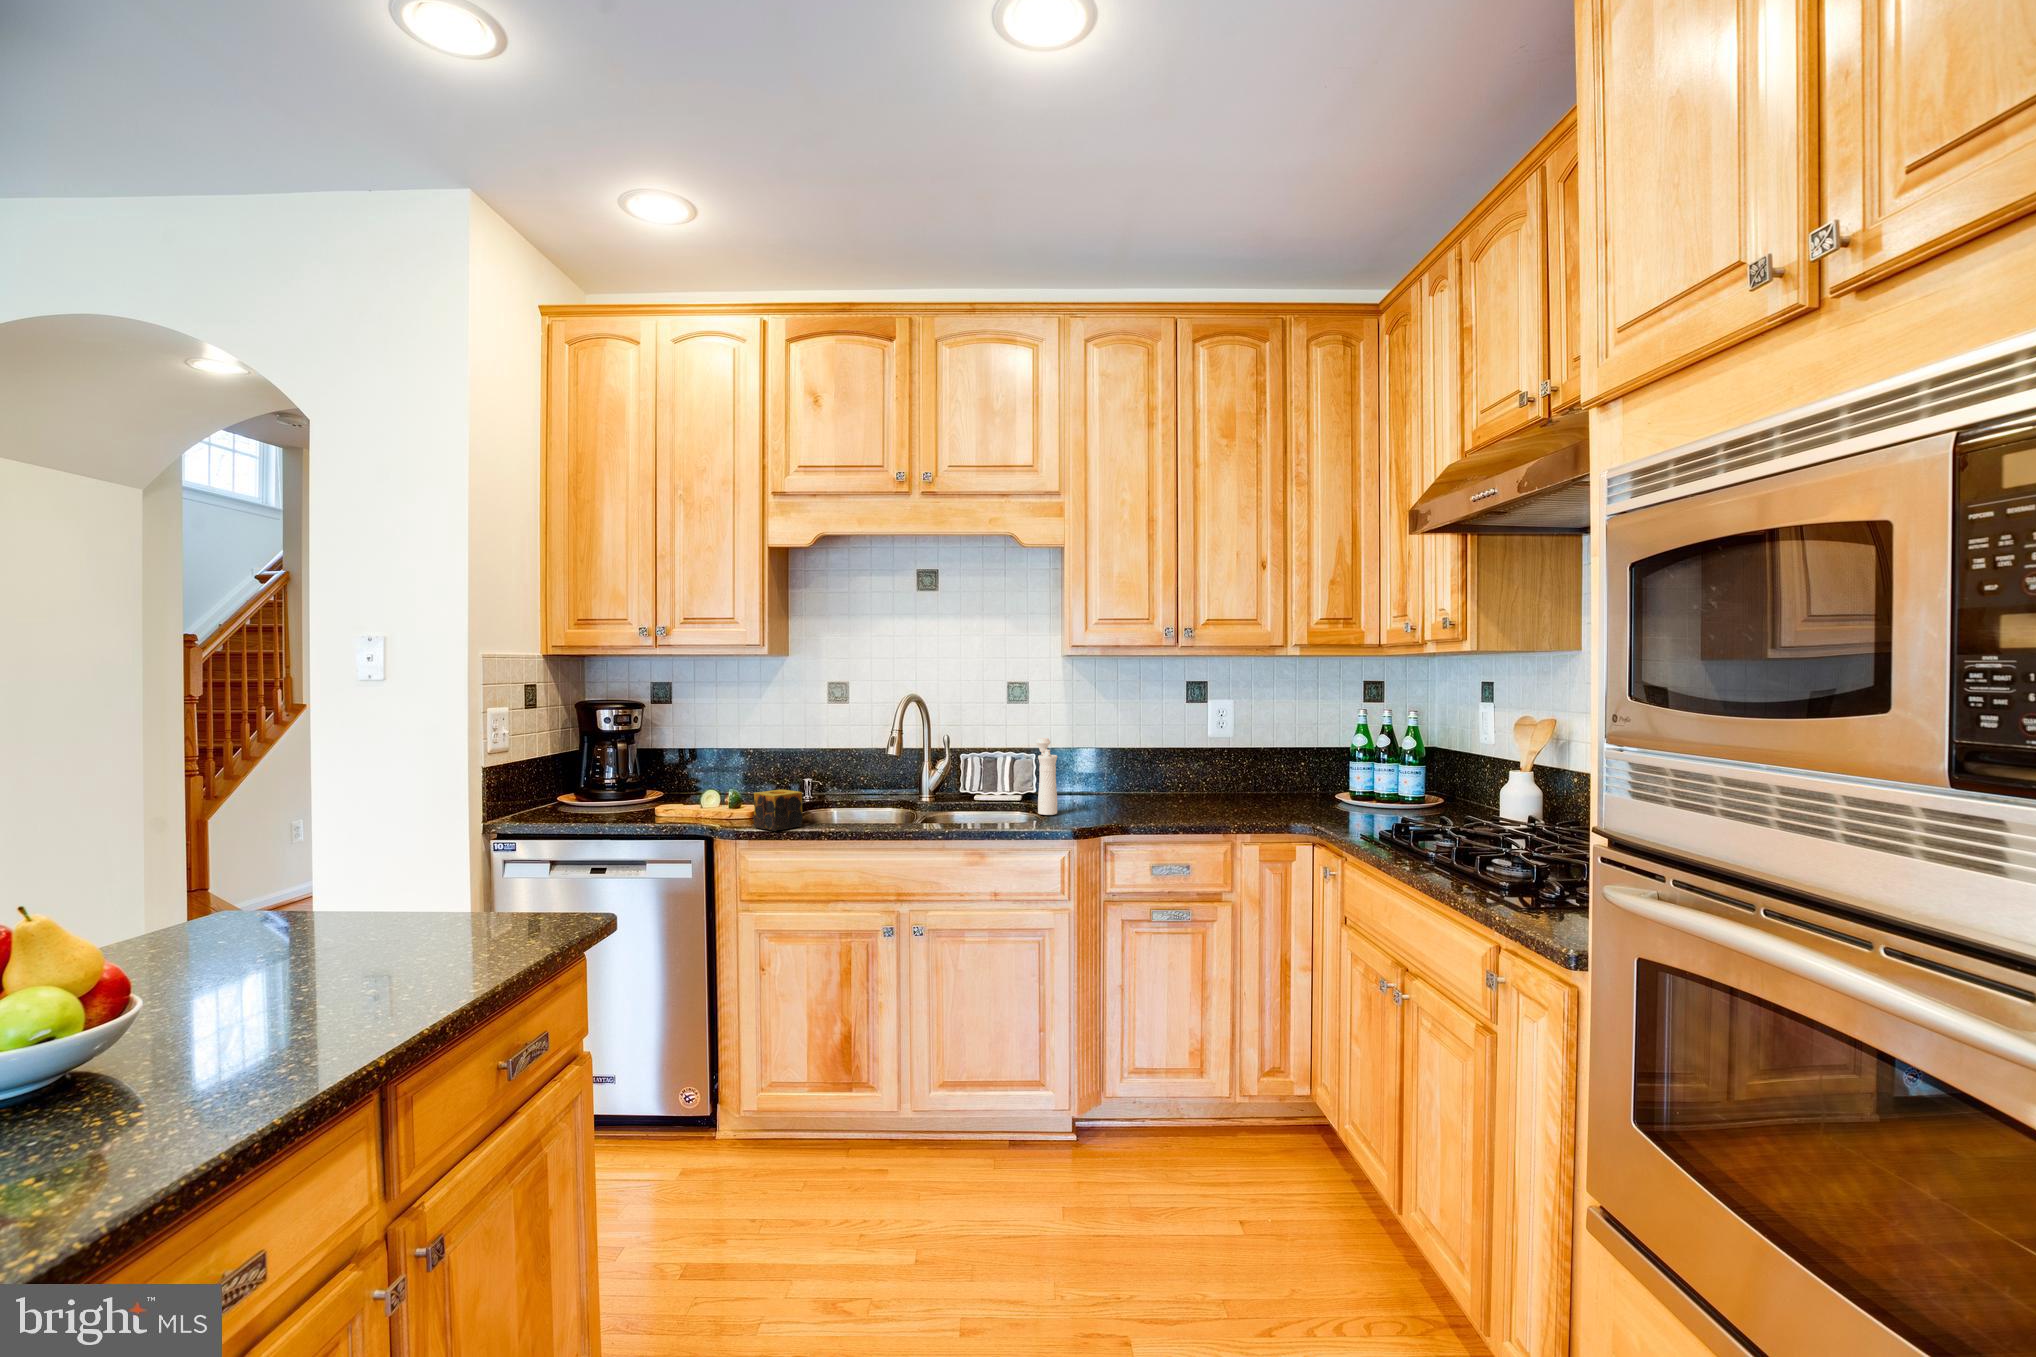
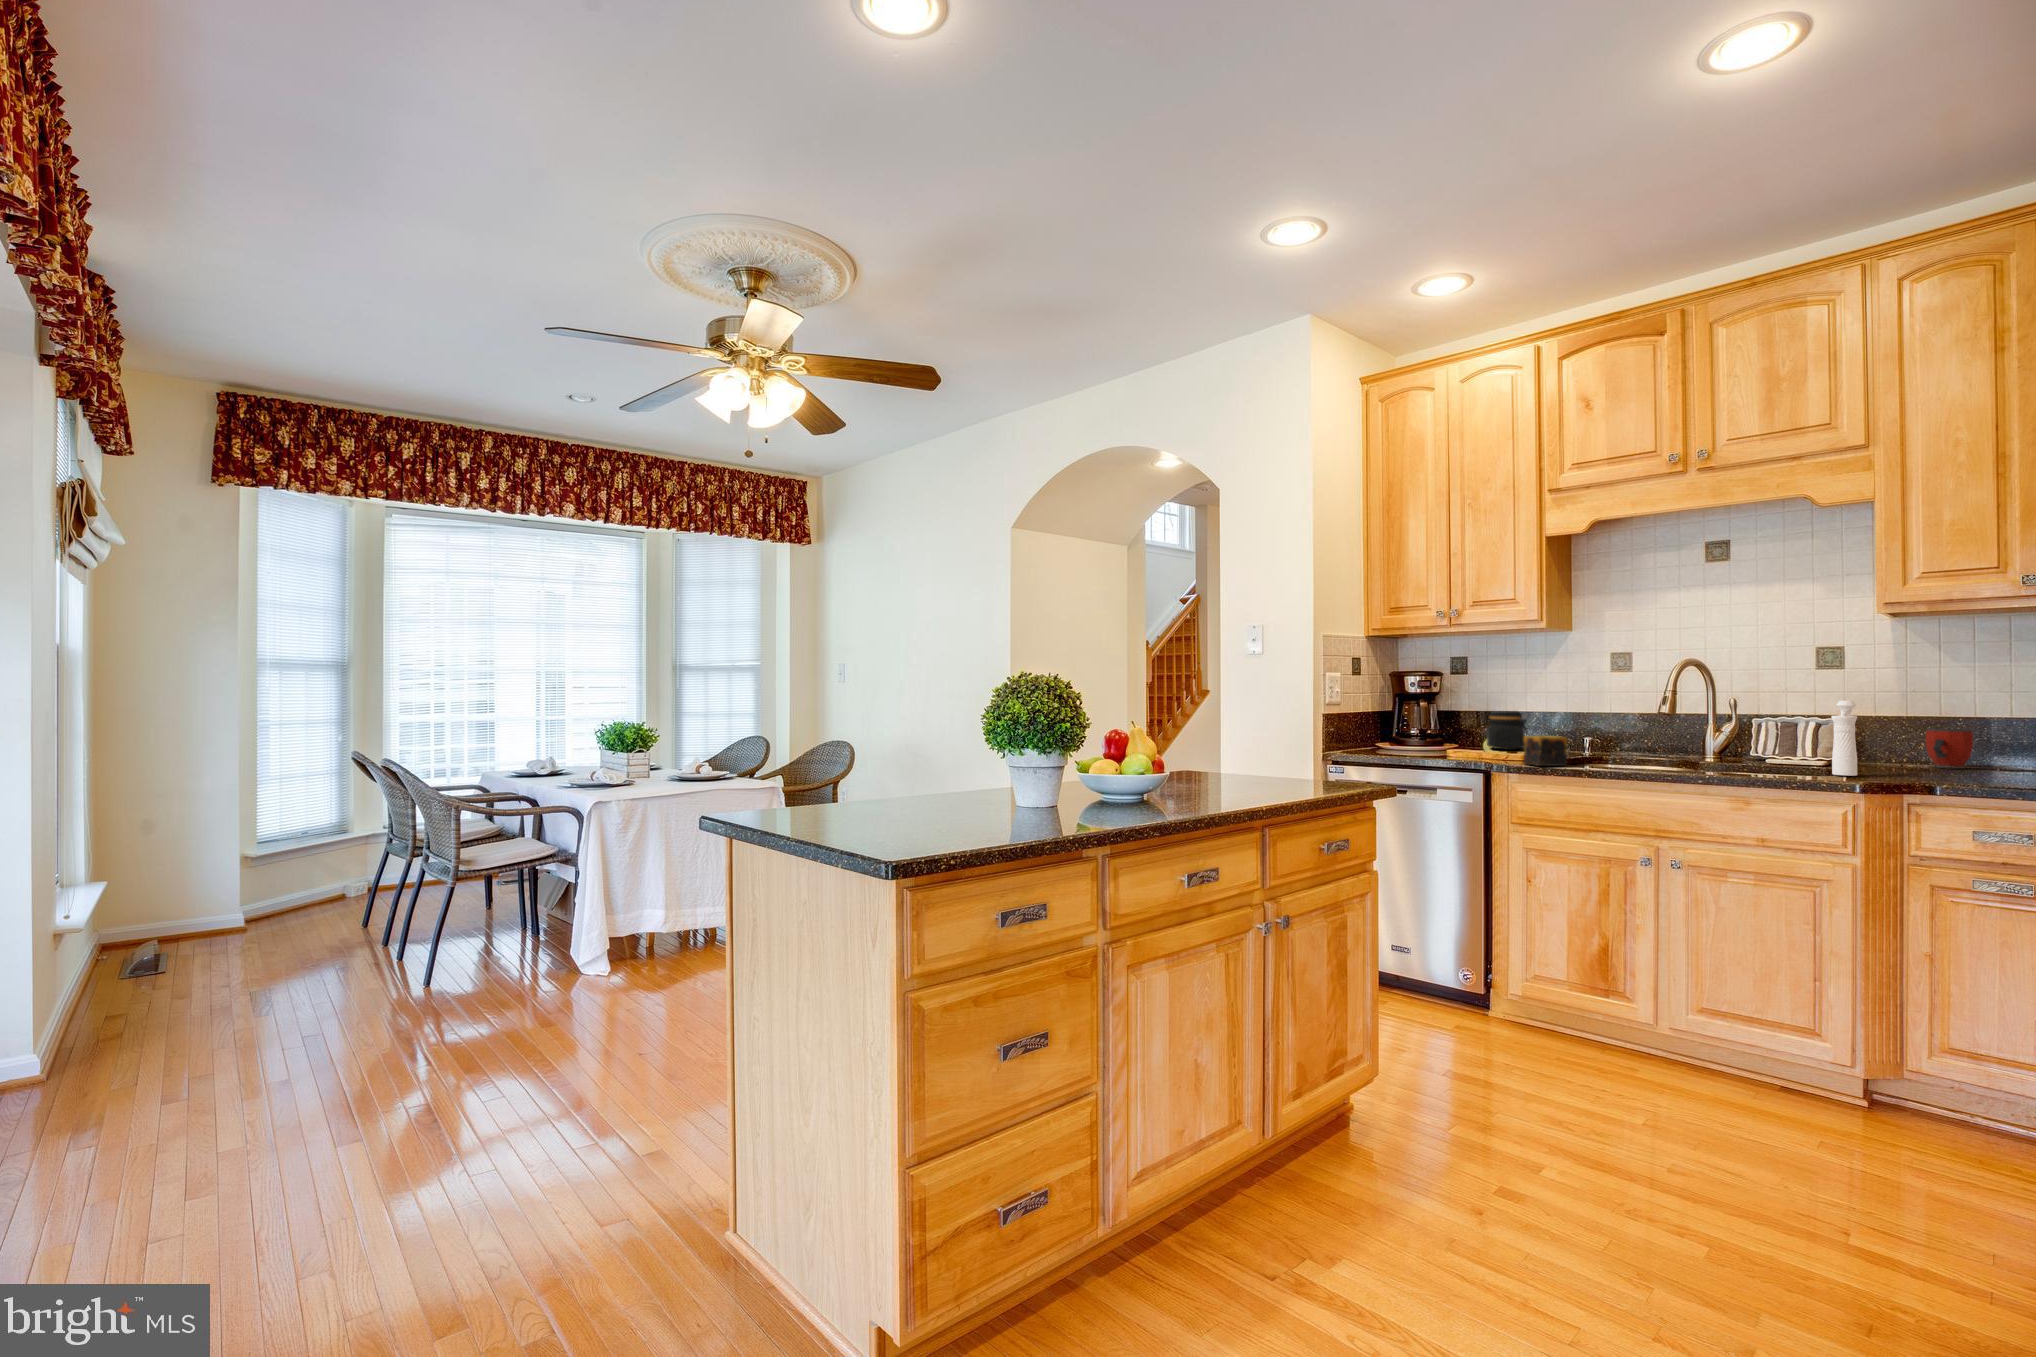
jar: none [694,751,747,799] -> present [1482,711,1527,750]
mug: none [1087,756,1119,794] -> present [1925,728,1973,769]

